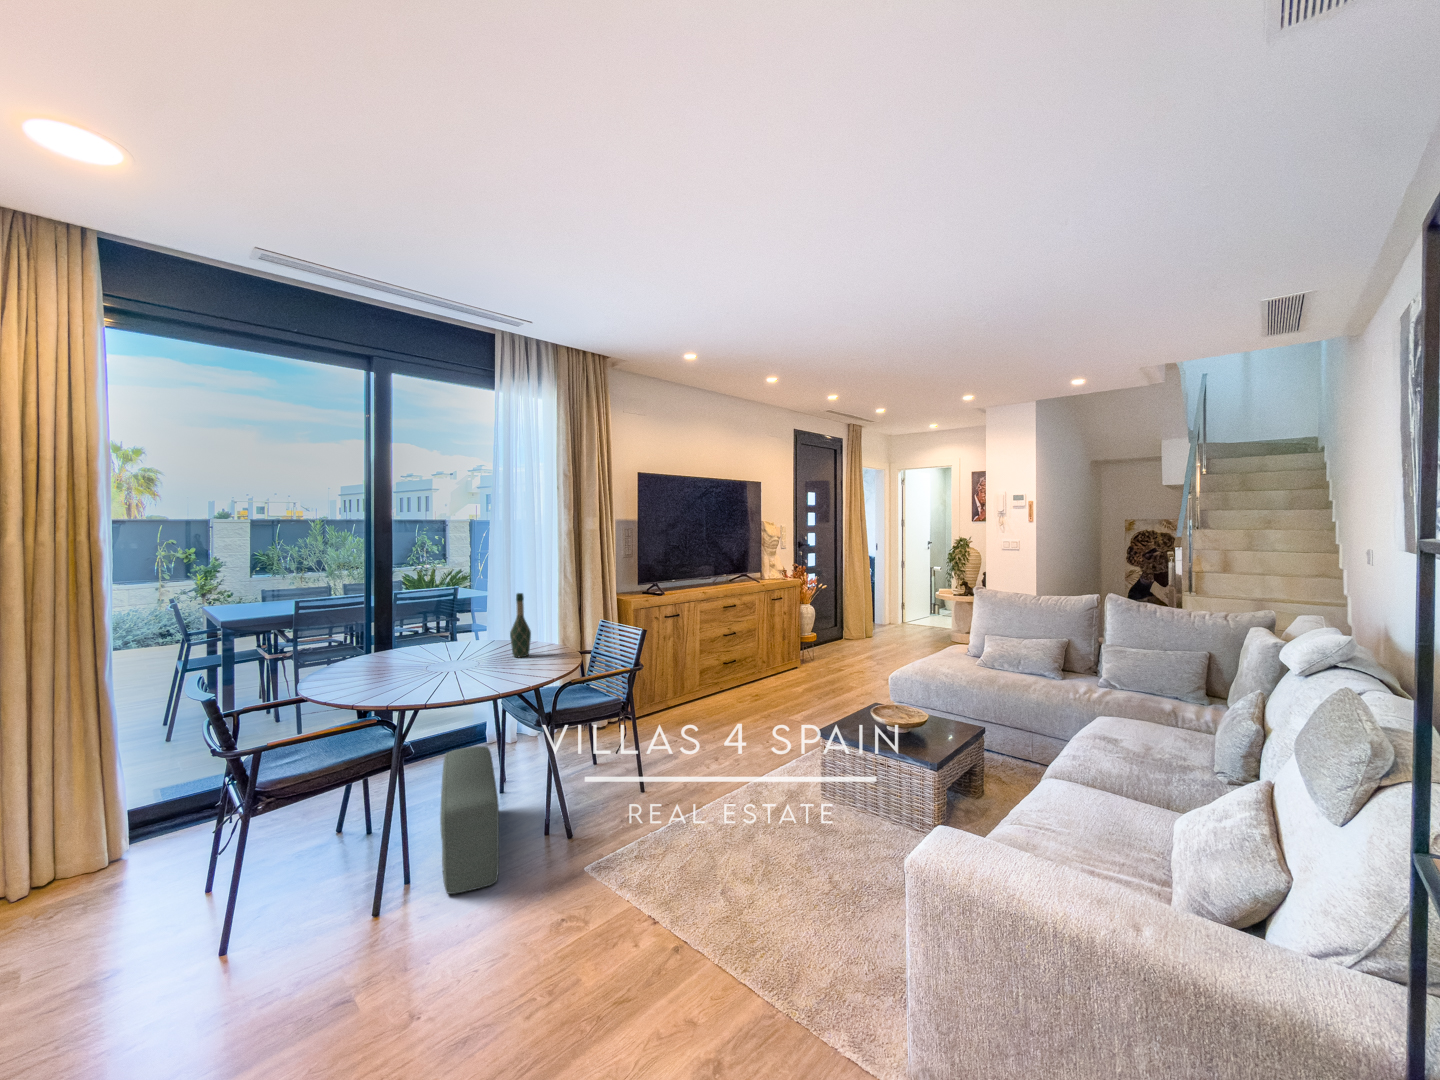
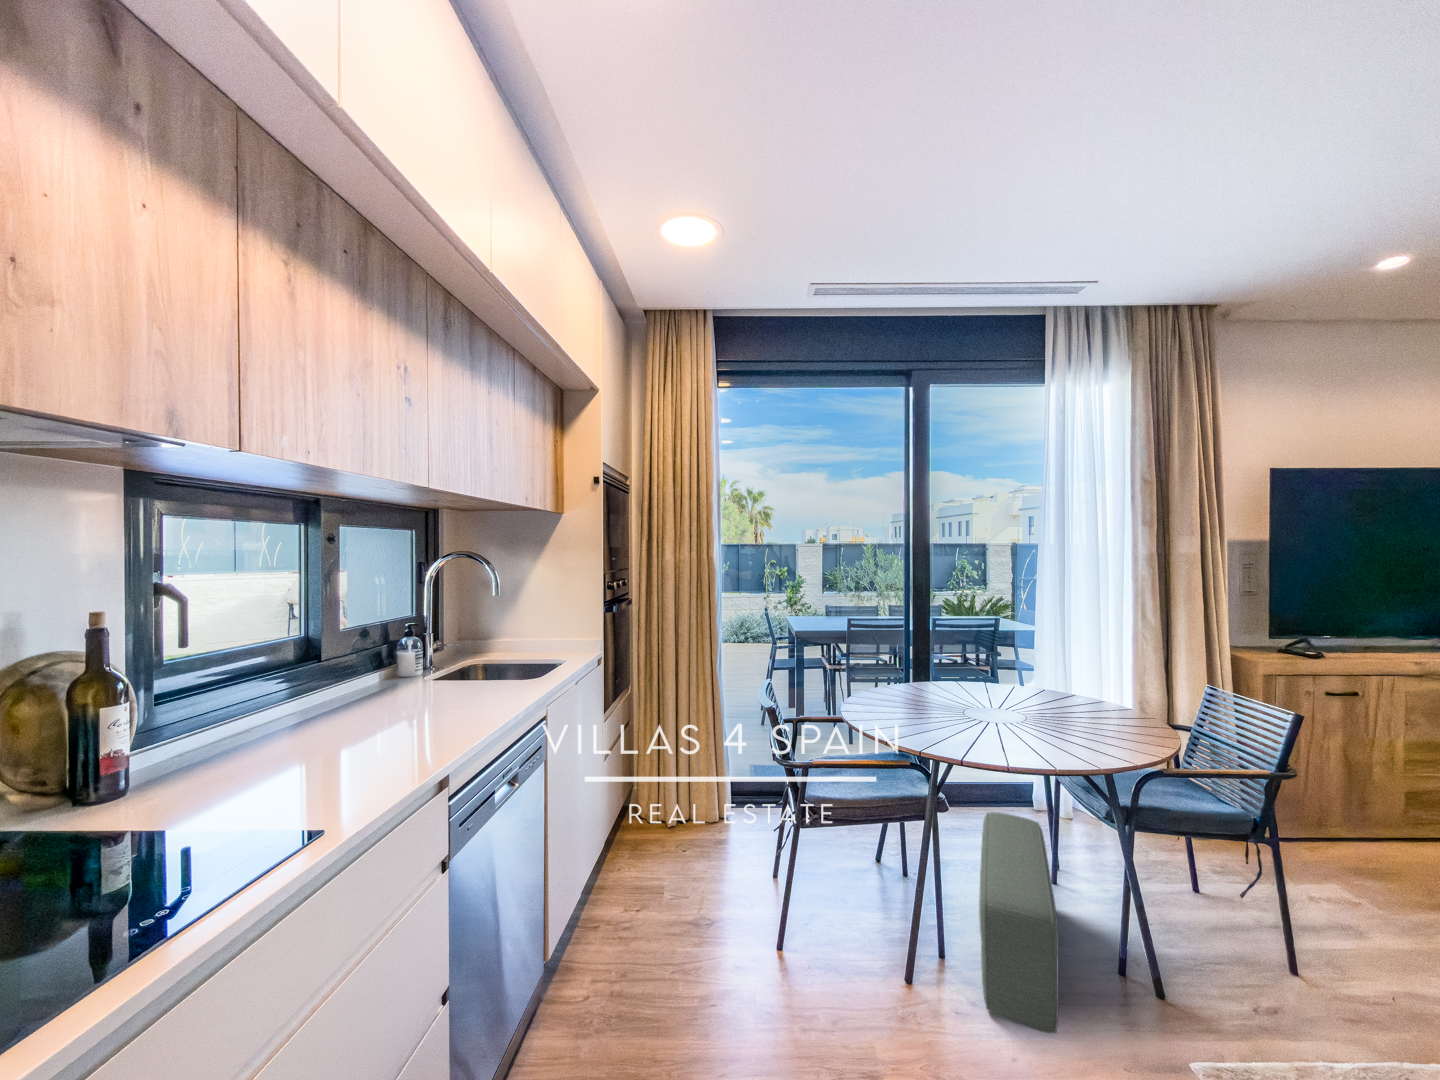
wine bottle: present [510,593,531,657] -> none [1069,637,1100,721]

